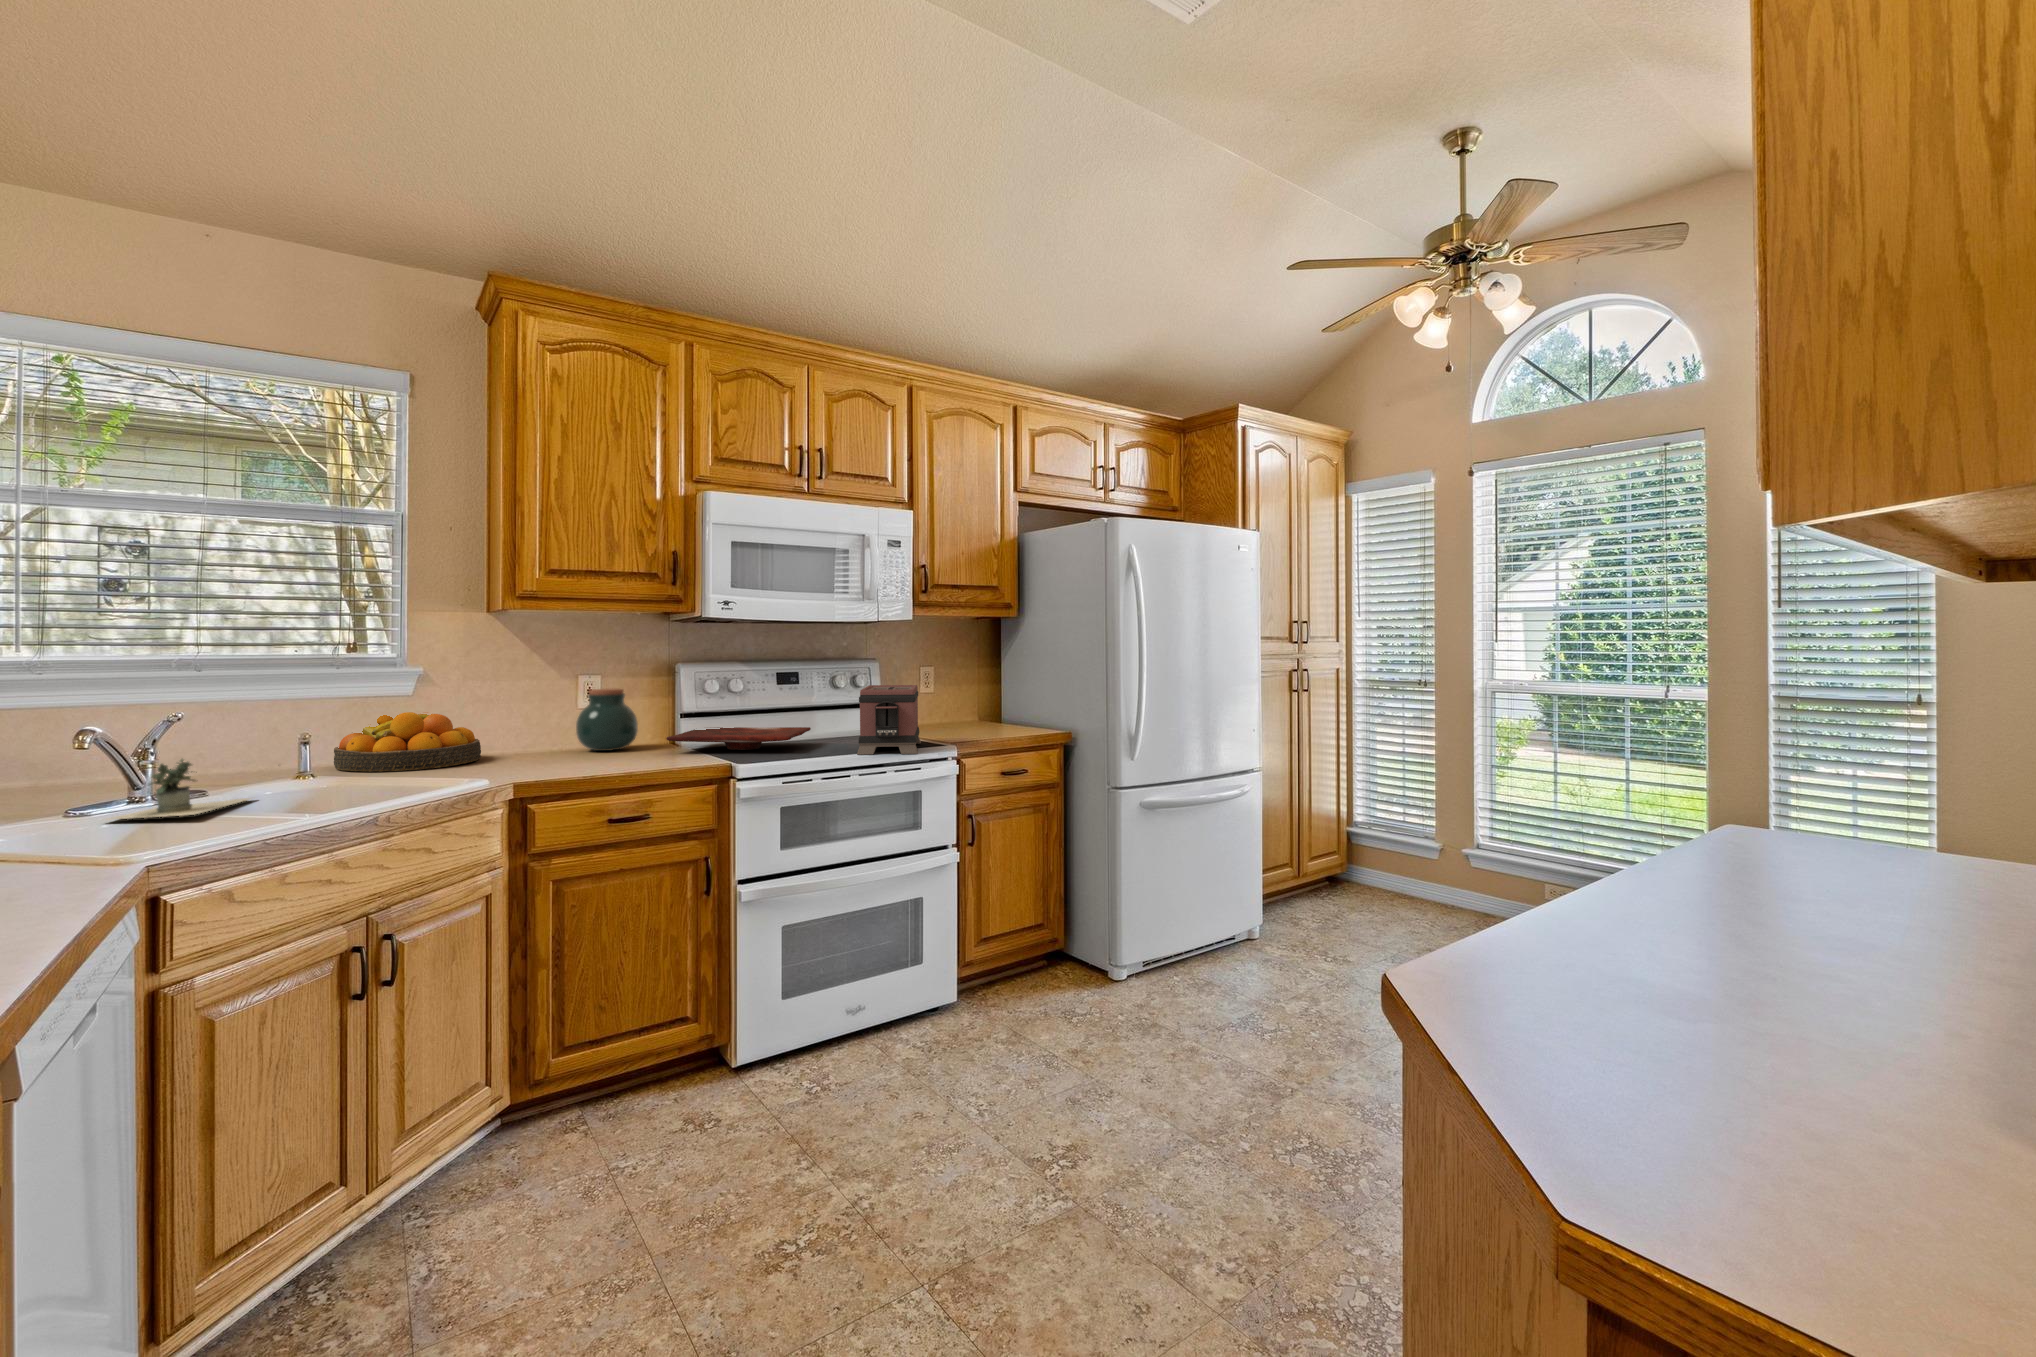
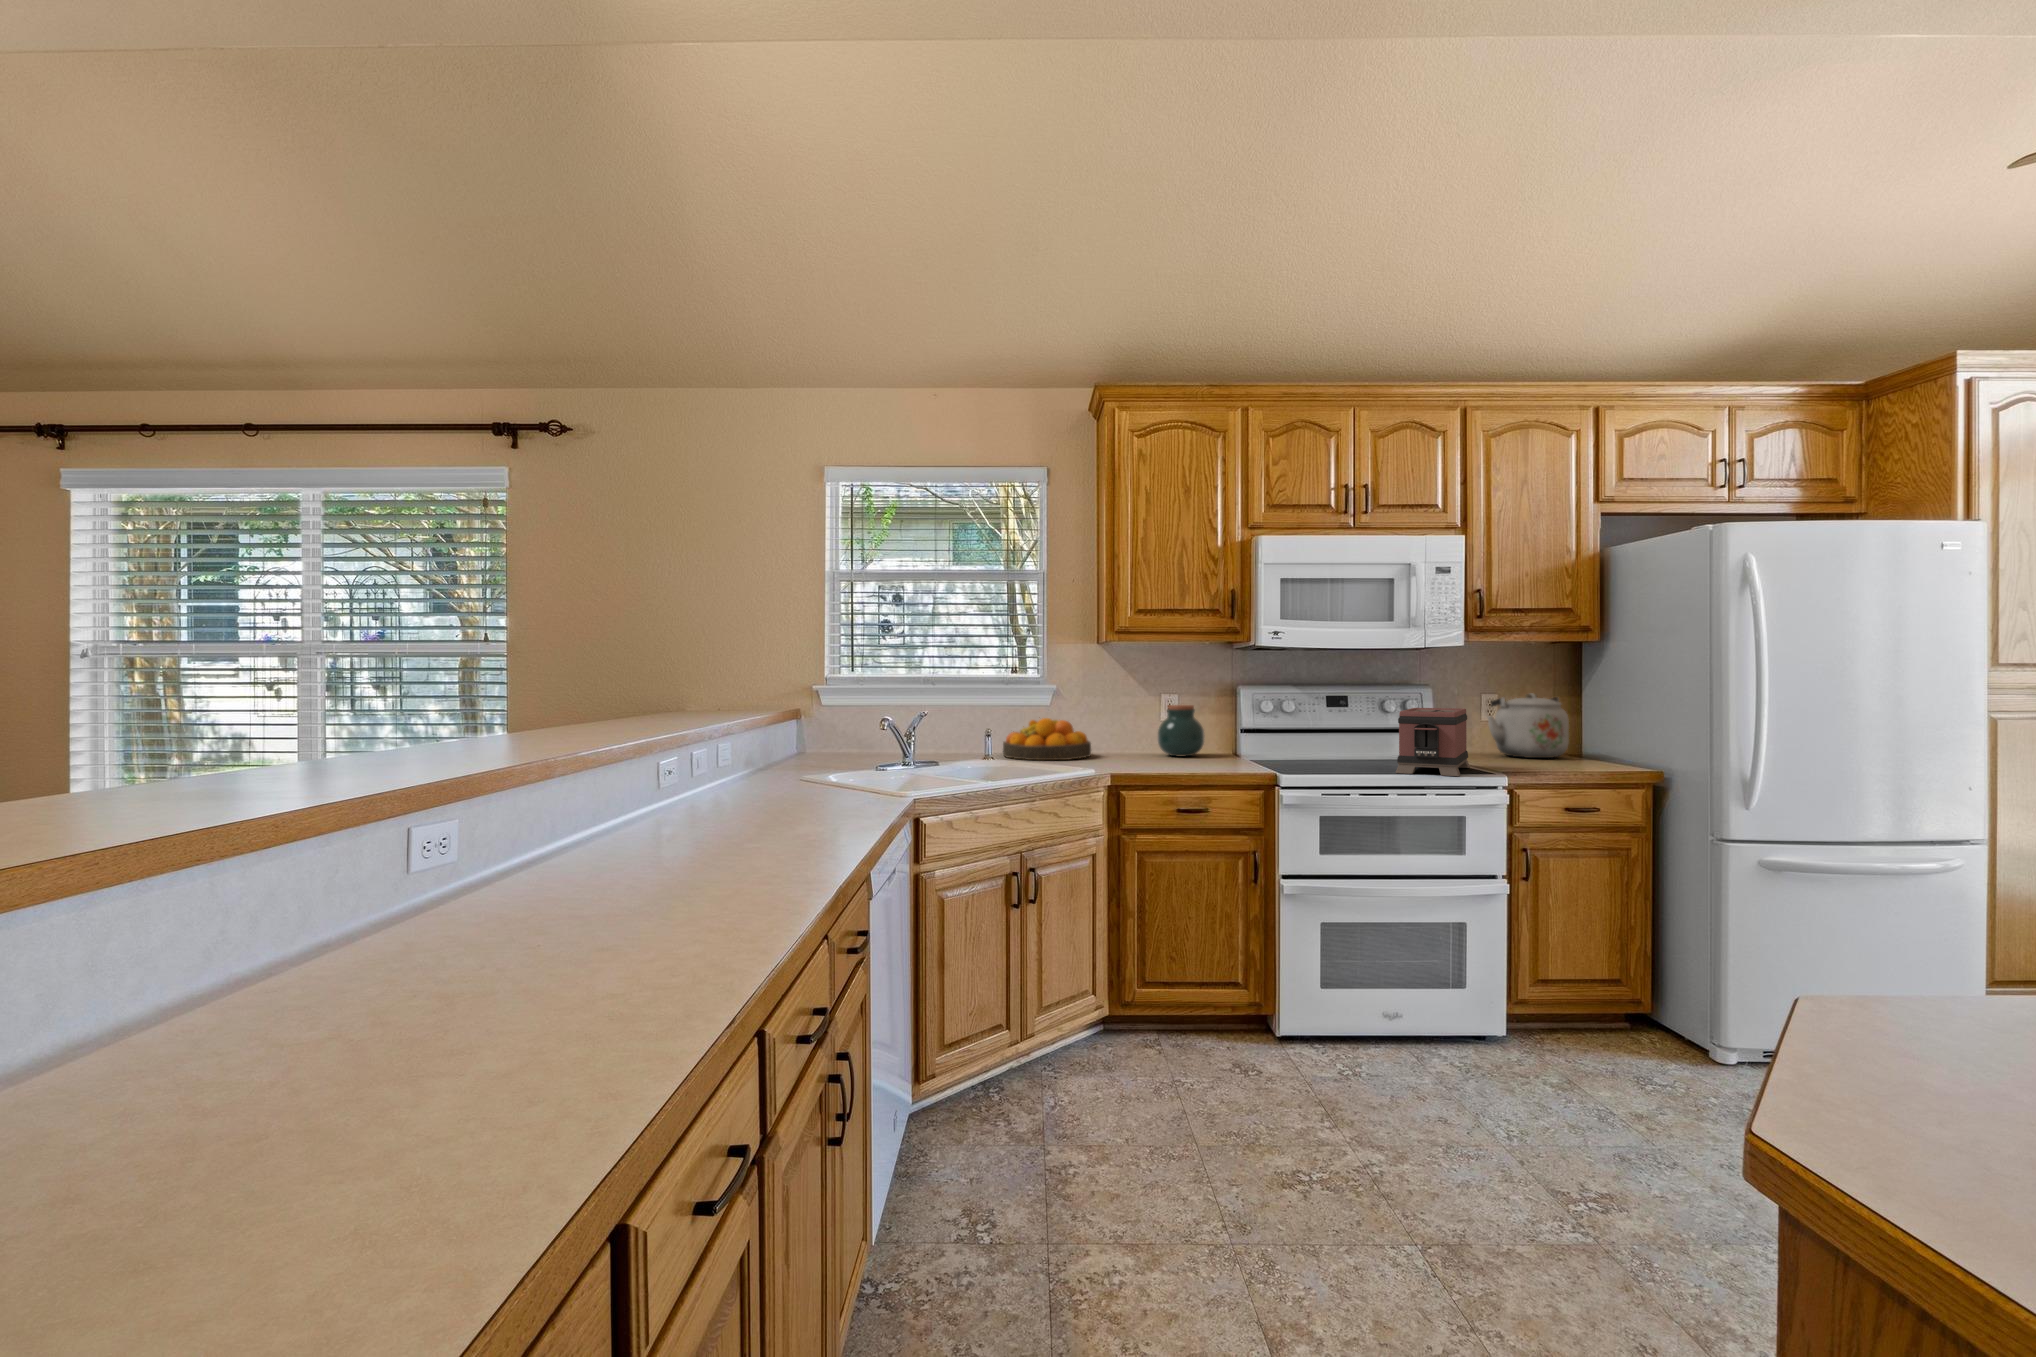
kettle: none [922,668,993,728] -> present [1488,693,1569,758]
cutting board: present [666,727,811,750] -> none [1226,742,1356,762]
potted plant: present [113,759,250,819] -> none [895,740,977,775]

